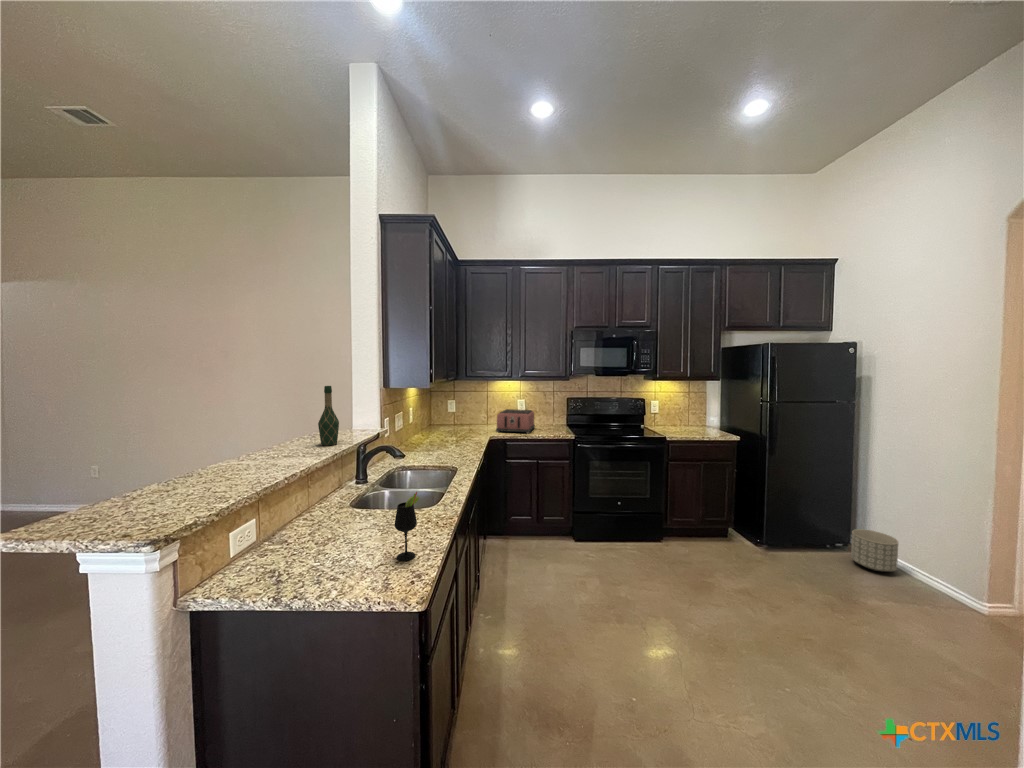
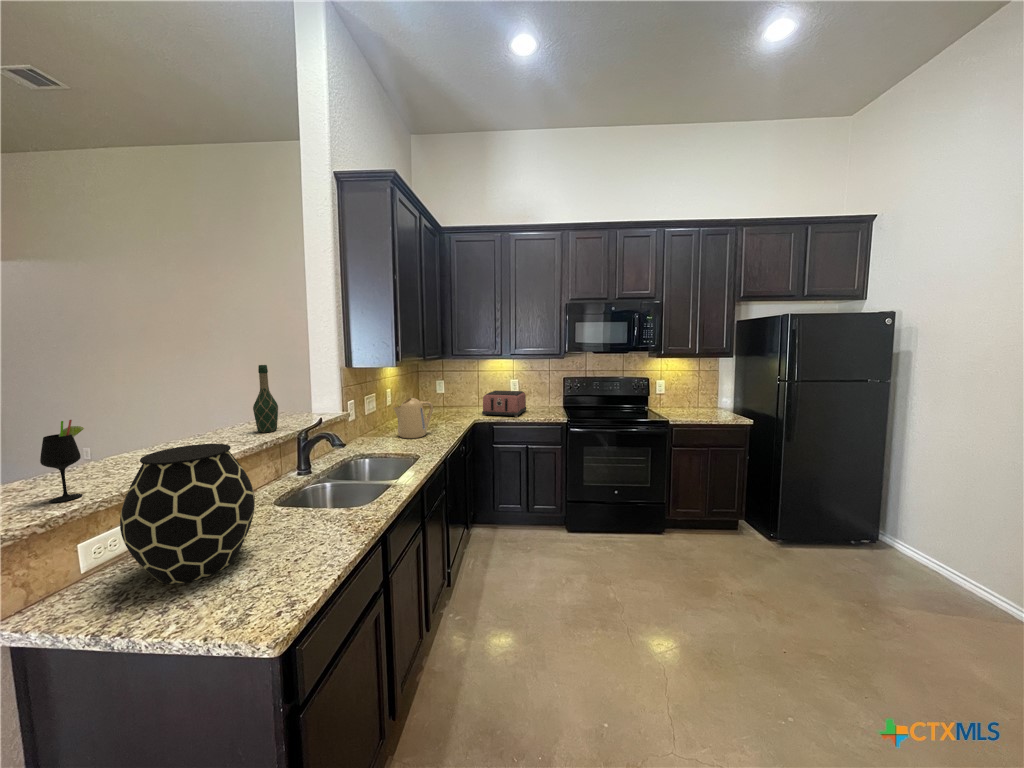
kettle: none [426,416,460,452] -> present [393,398,433,438]
vase: none [271,452,365,565] -> present [120,444,255,584]
wine glass: present [395,492,420,561] -> present [40,420,84,502]
planter: present [851,529,898,572] -> none [880,526,938,575]

